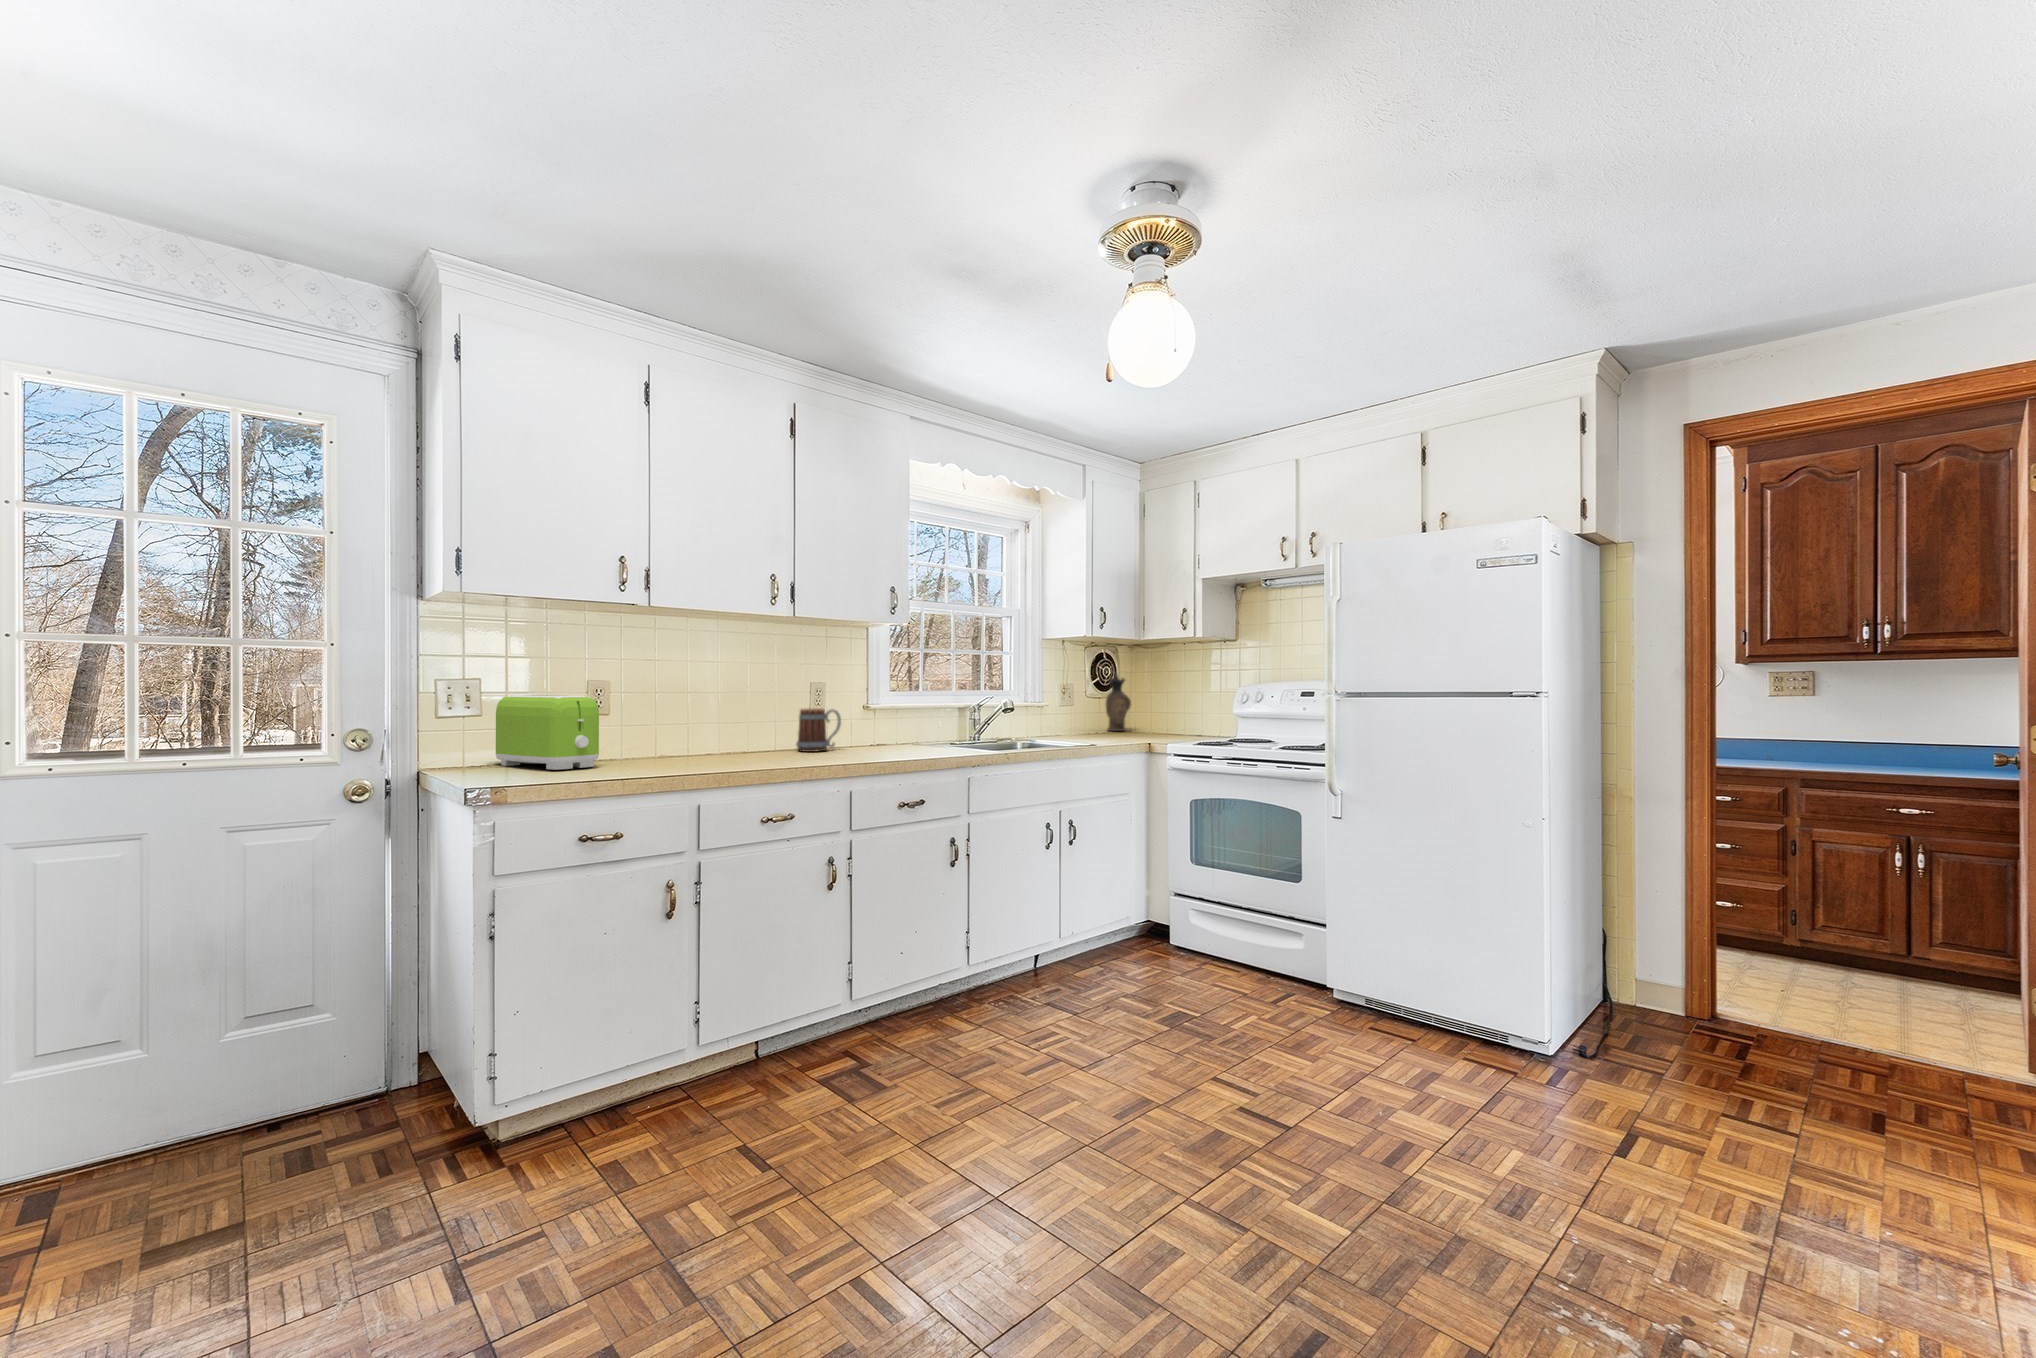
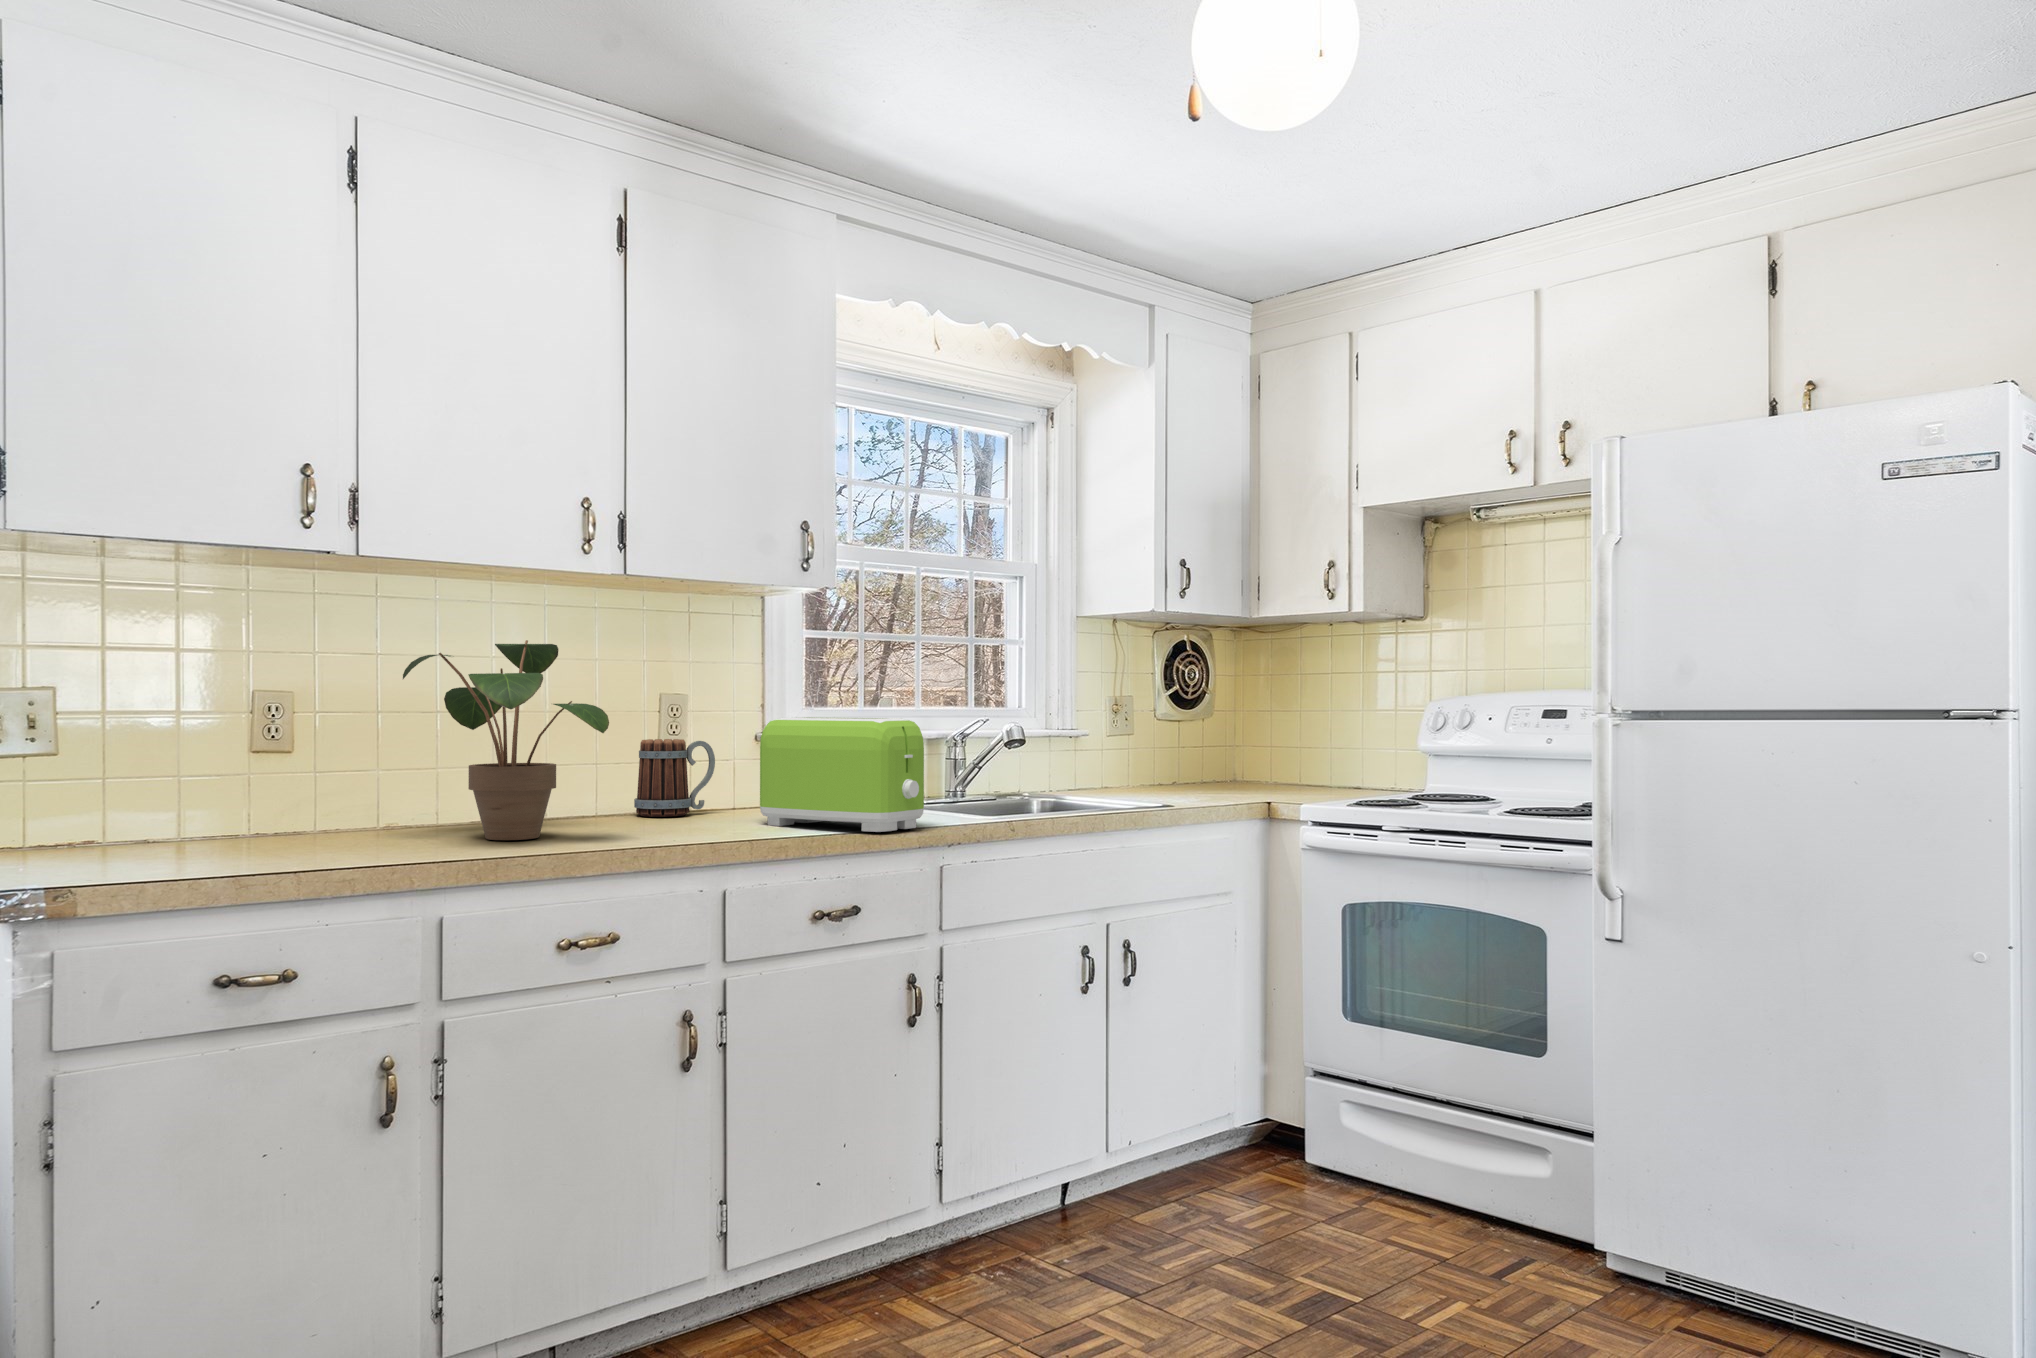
potted plant: none [673,653,787,764] -> present [403,640,609,840]
ceramic pitcher: present [1106,673,1131,731] -> none [1191,673,1235,778]
toaster: present [496,695,599,770] -> present [760,717,924,832]

